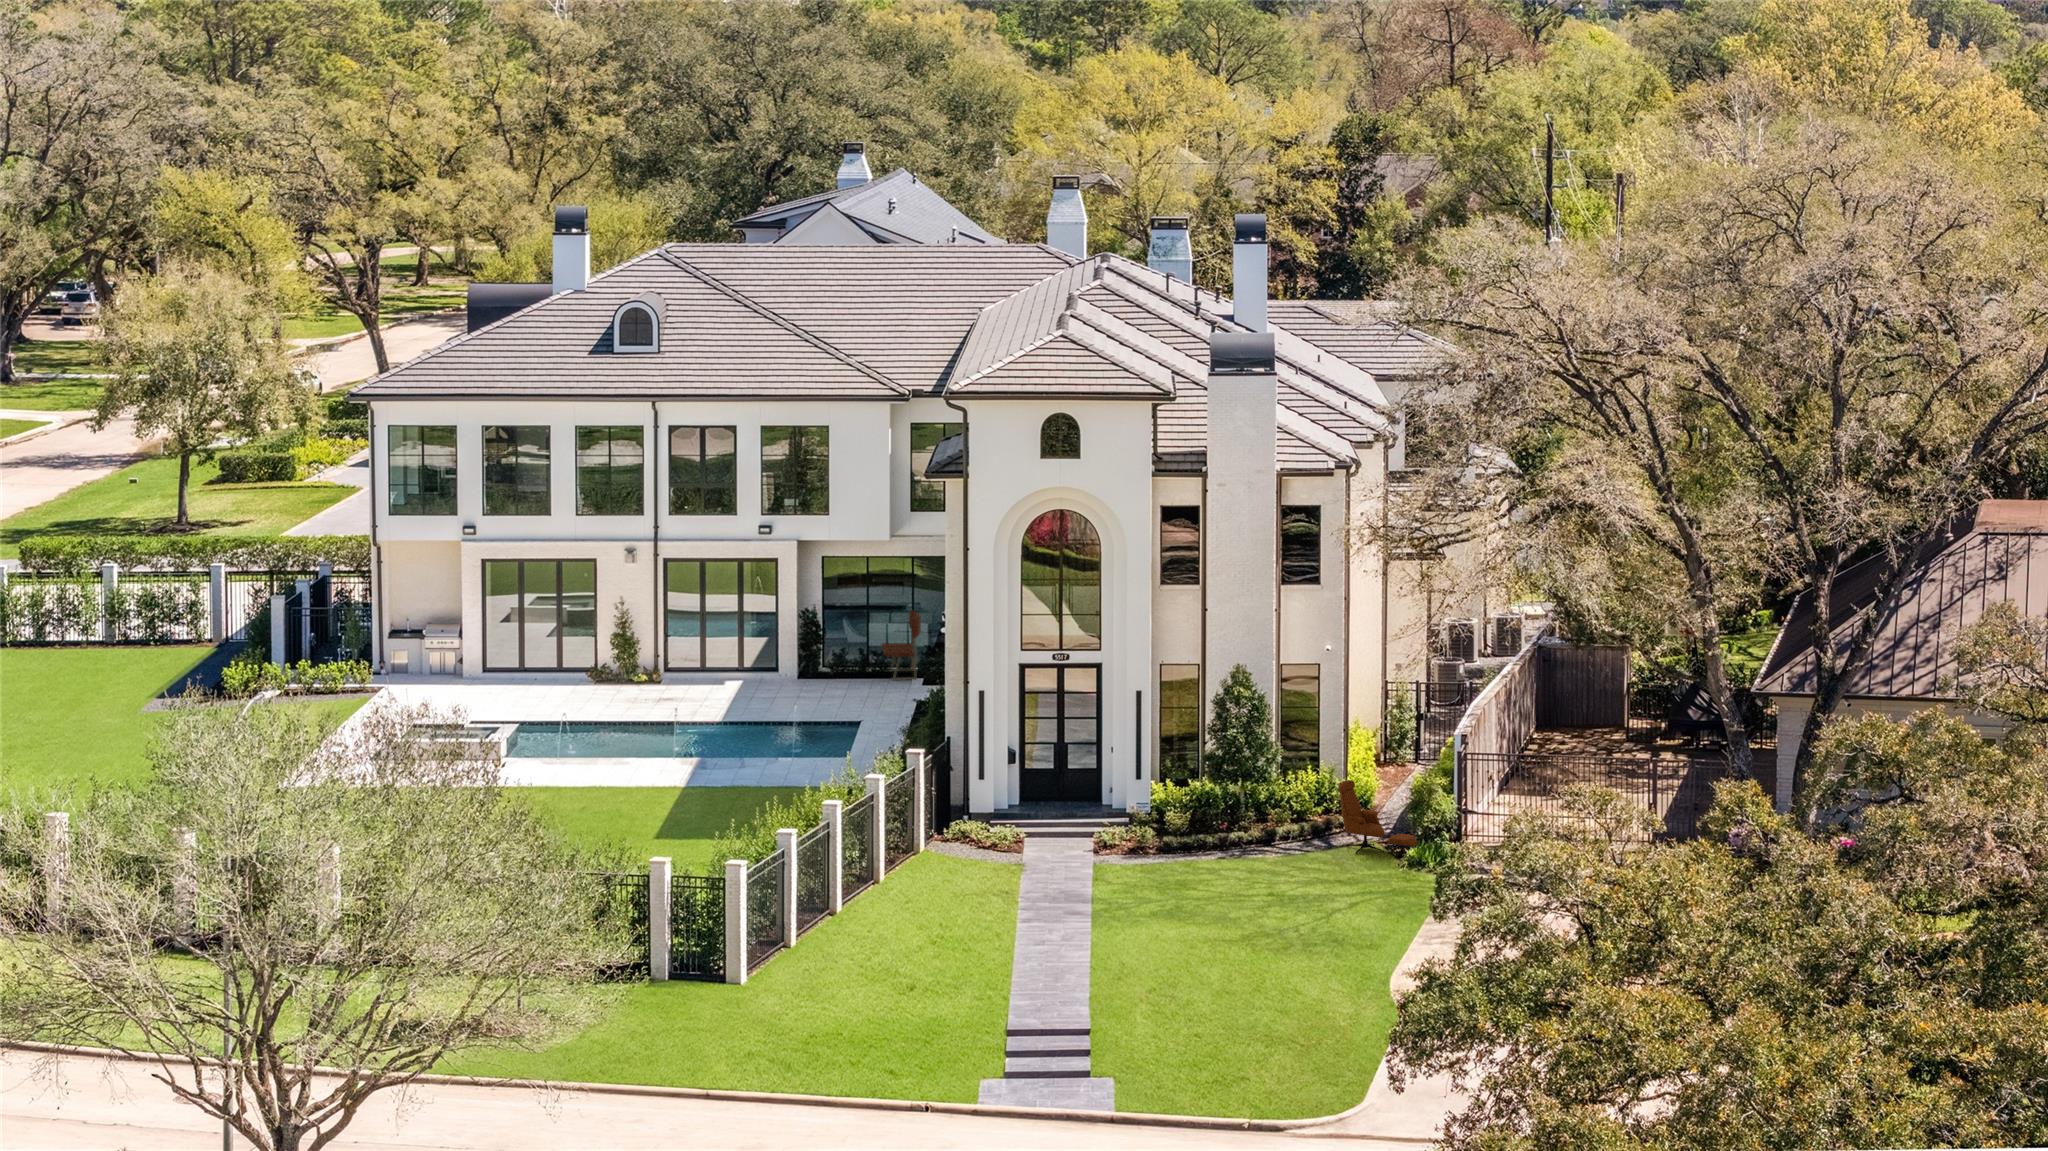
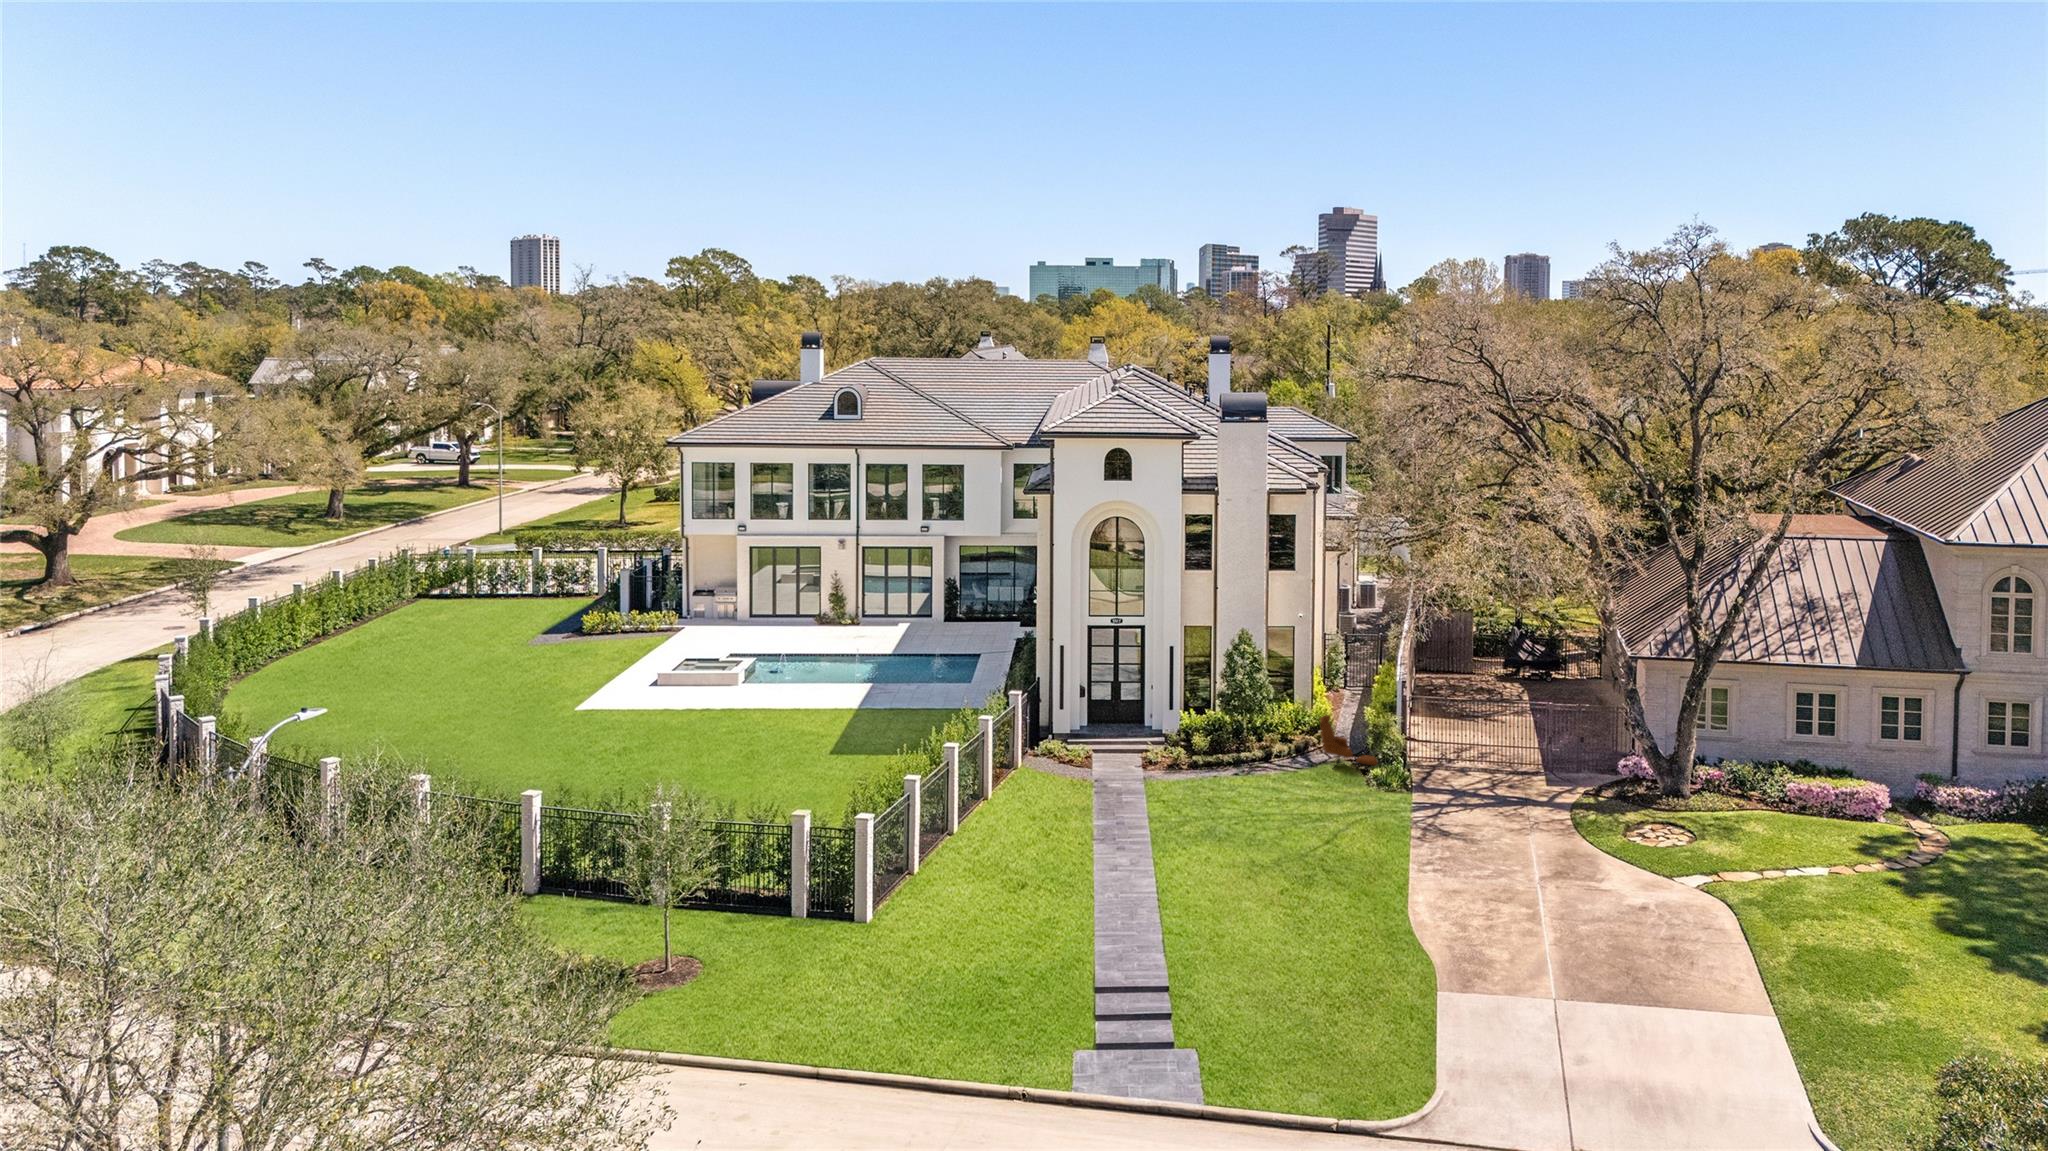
bench: present [882,610,921,680] -> none [999,579,1024,623]

